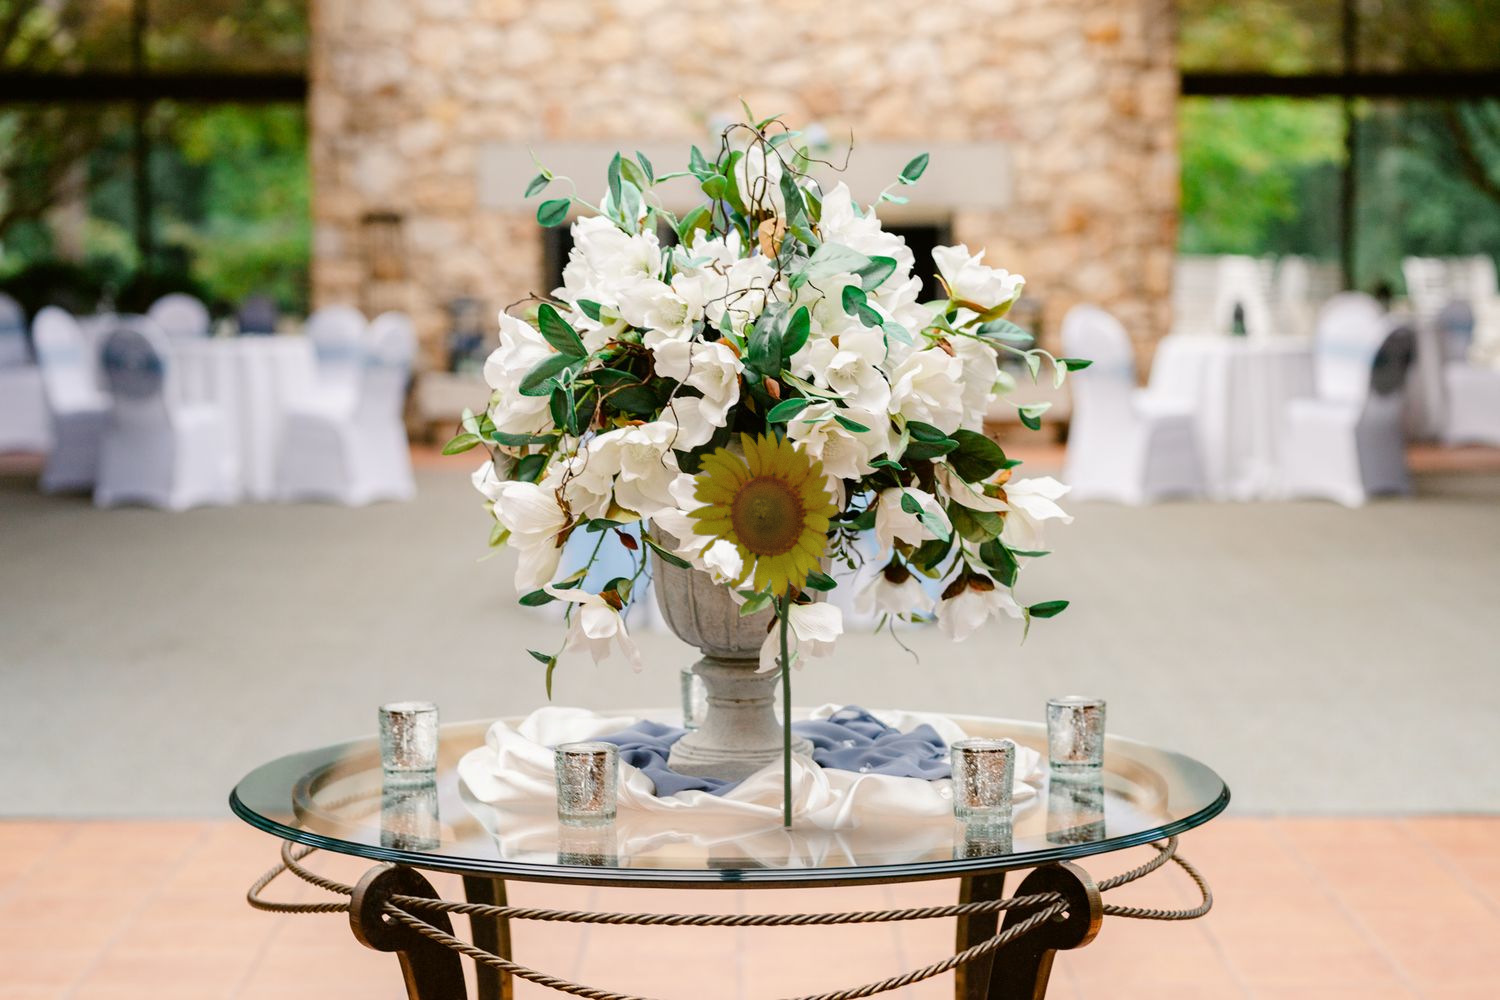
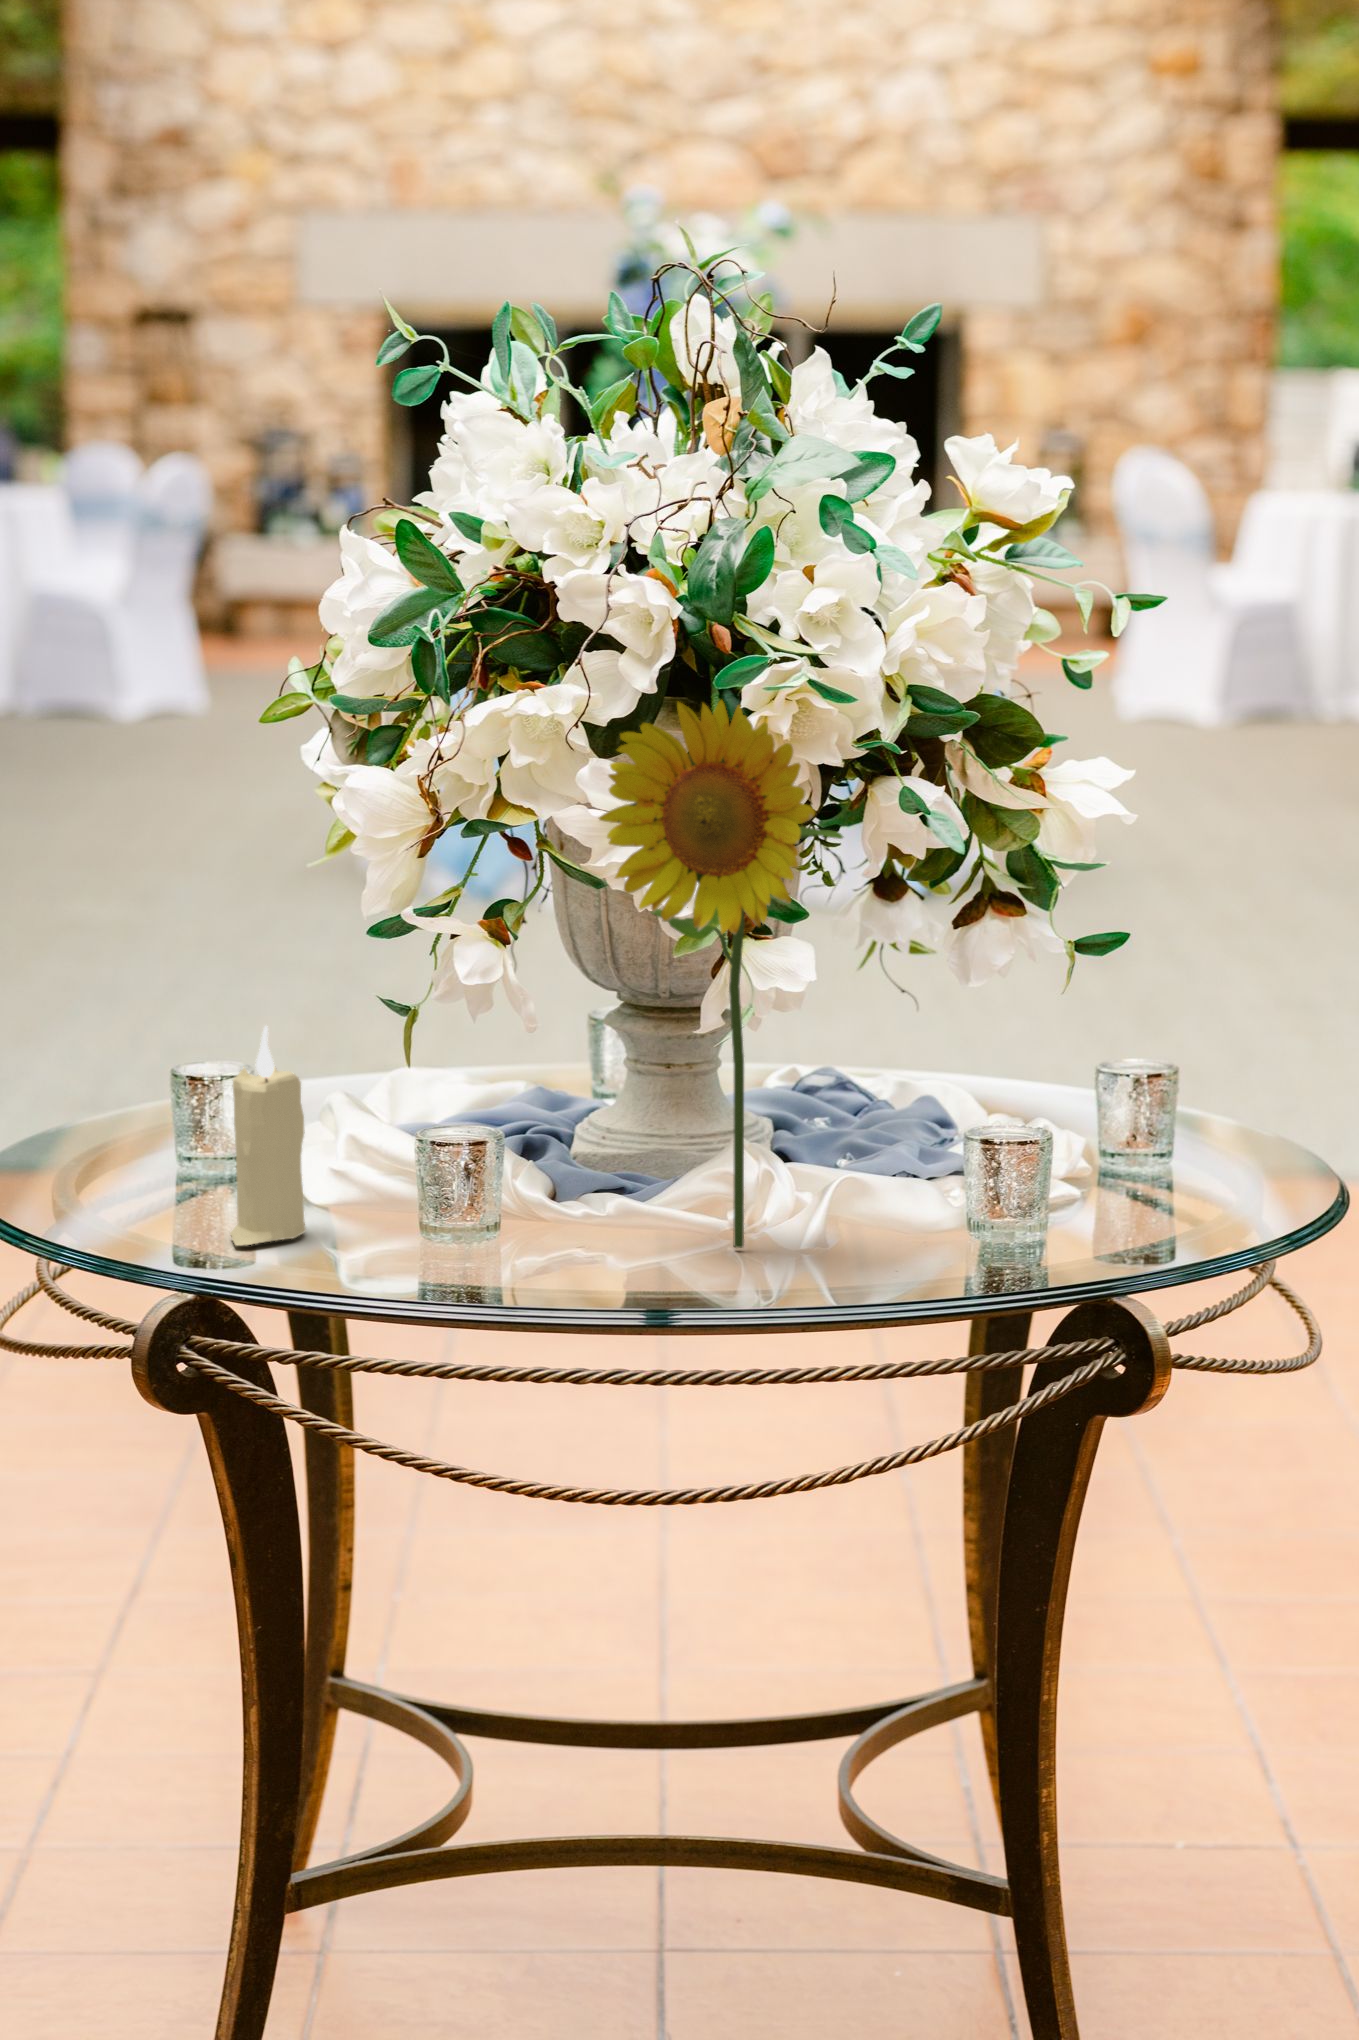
candle: none [418,667,473,828] -> present [230,1026,306,1246]

